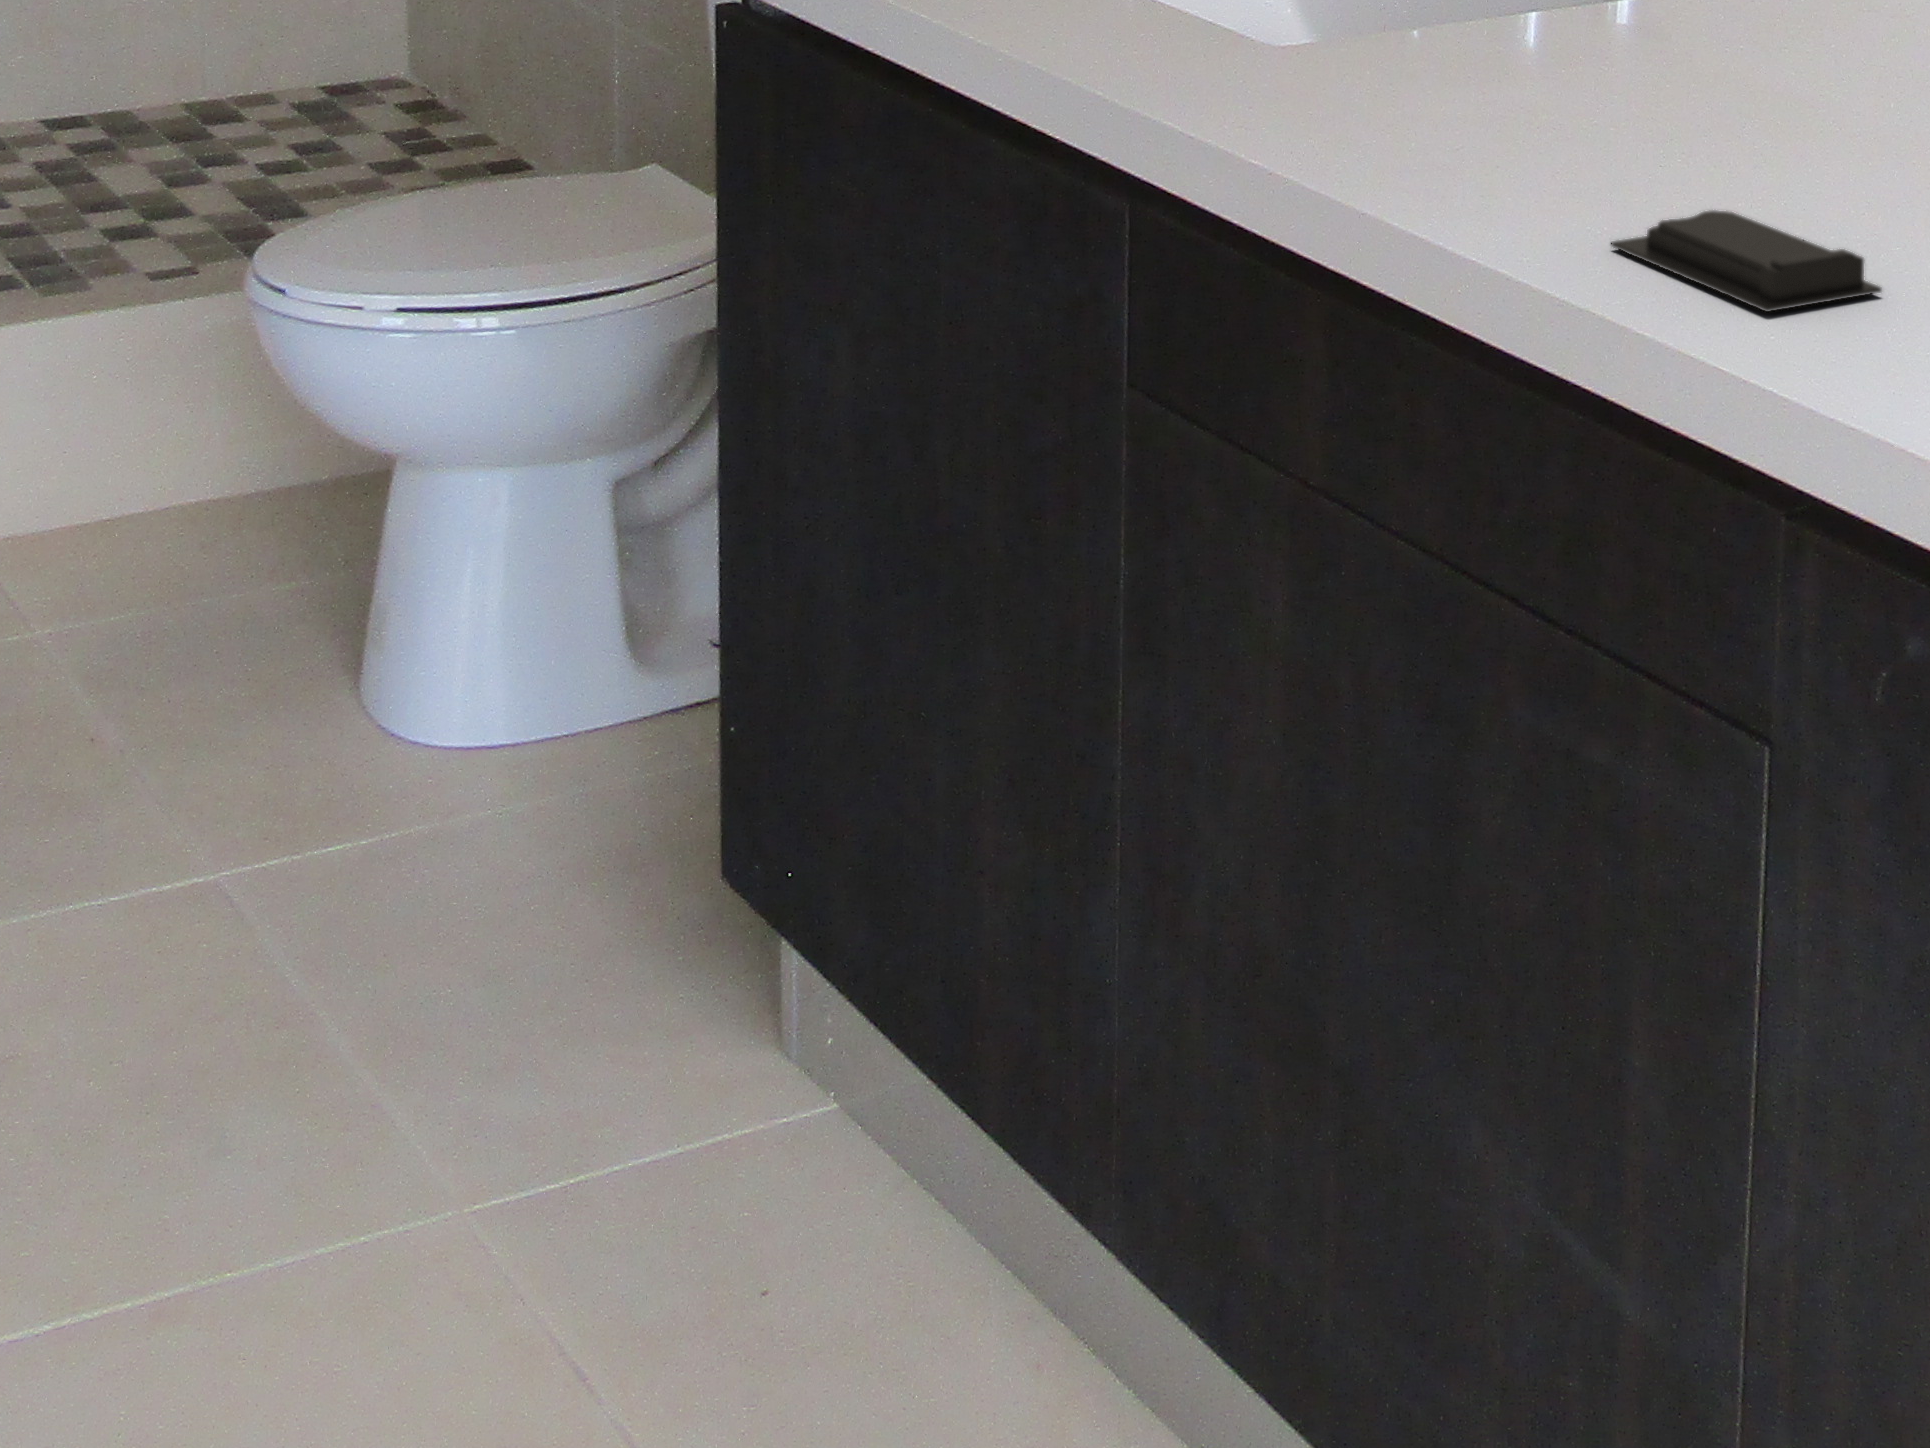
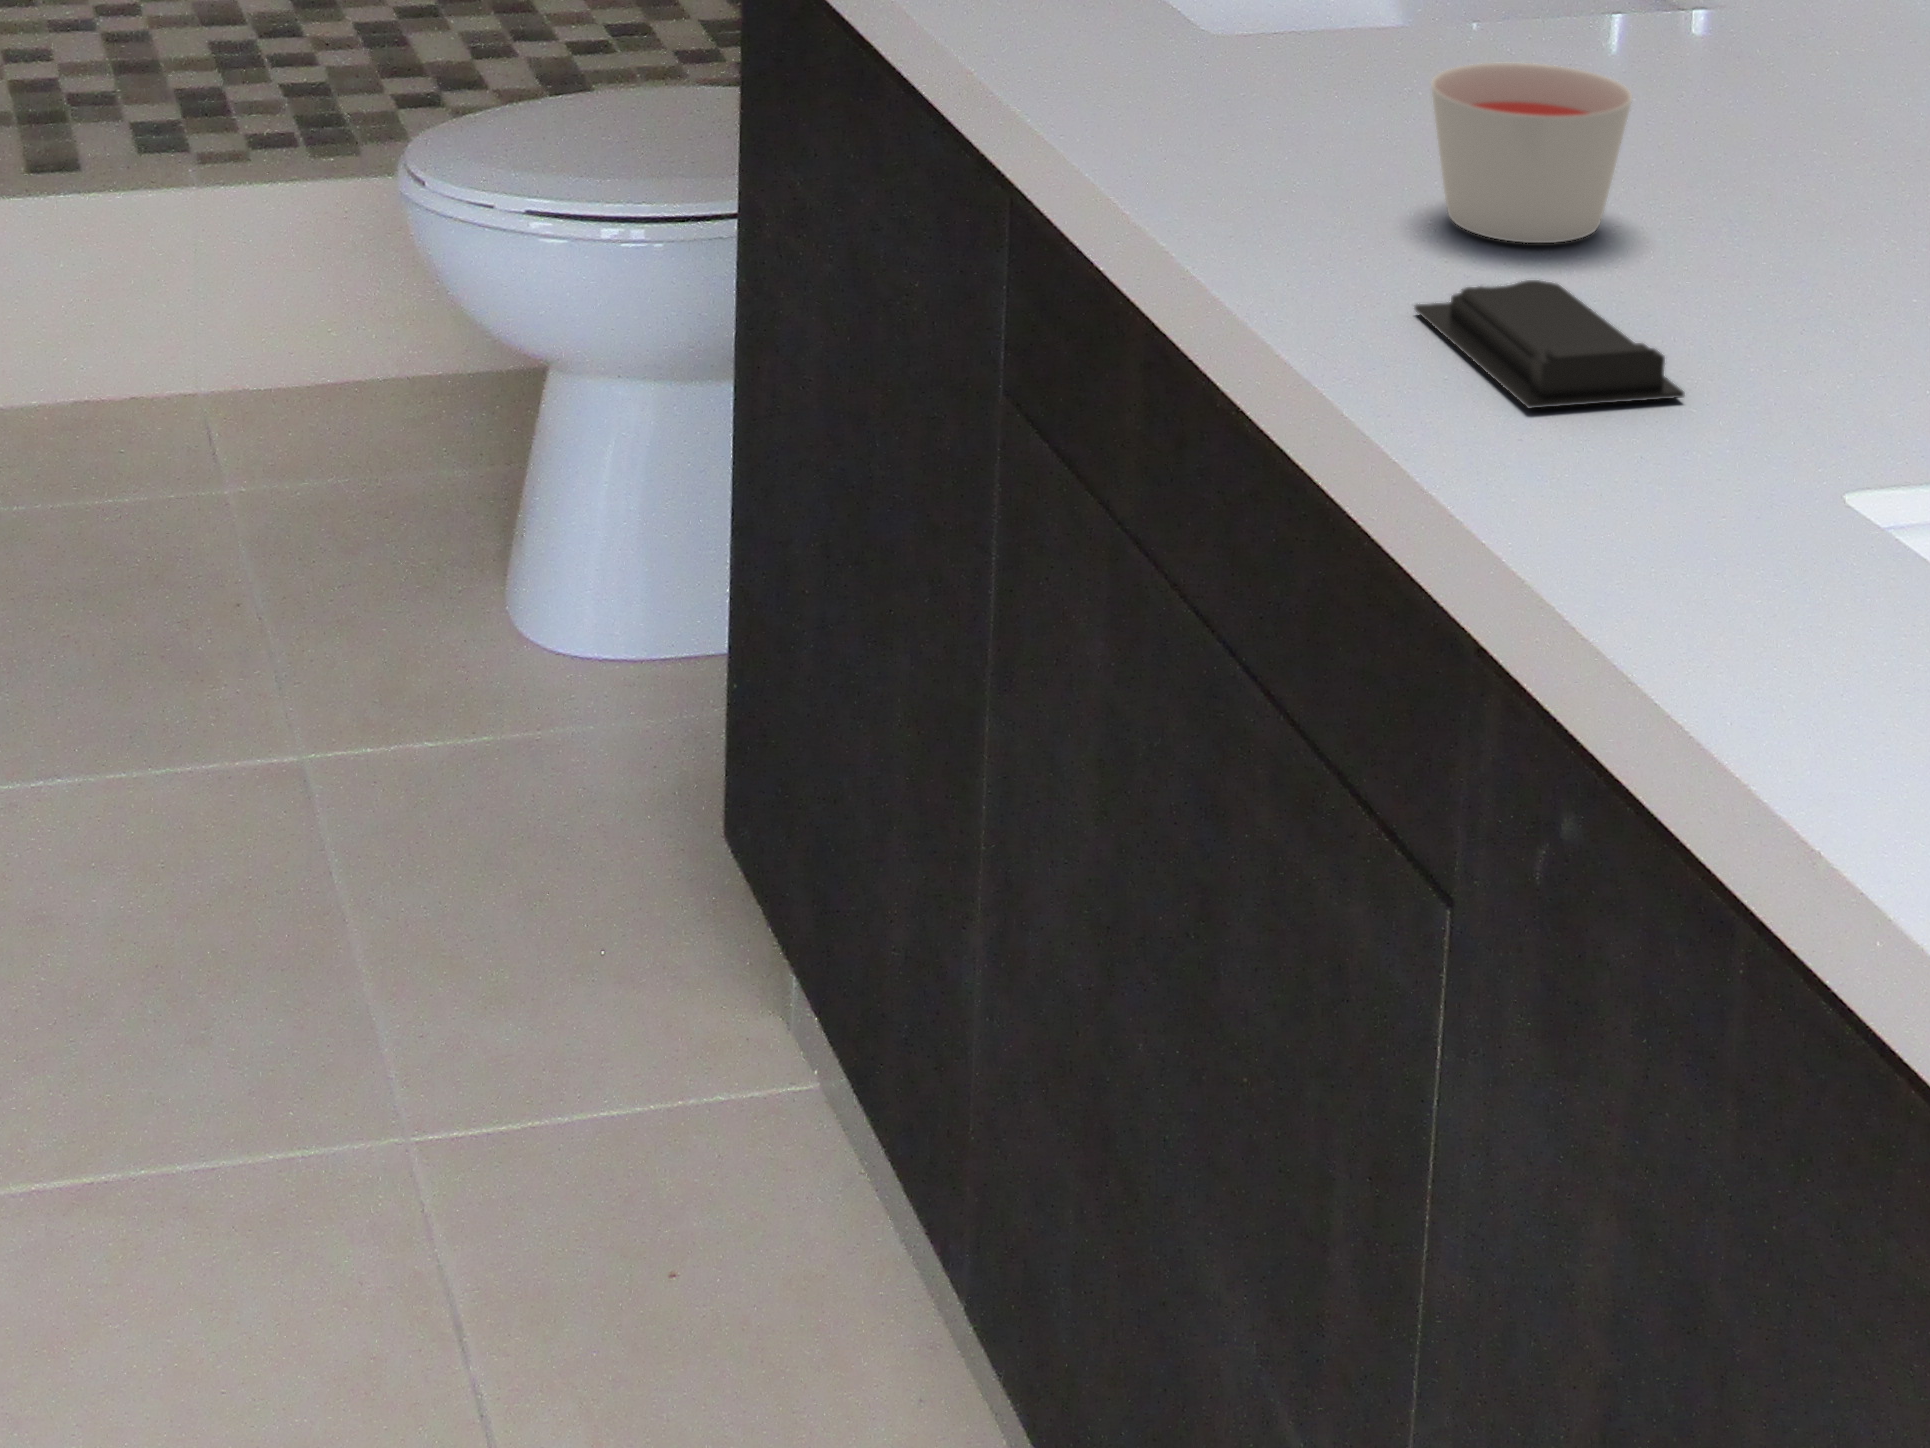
candle: none [1558,33,1734,187] -> present [1431,63,1632,243]

